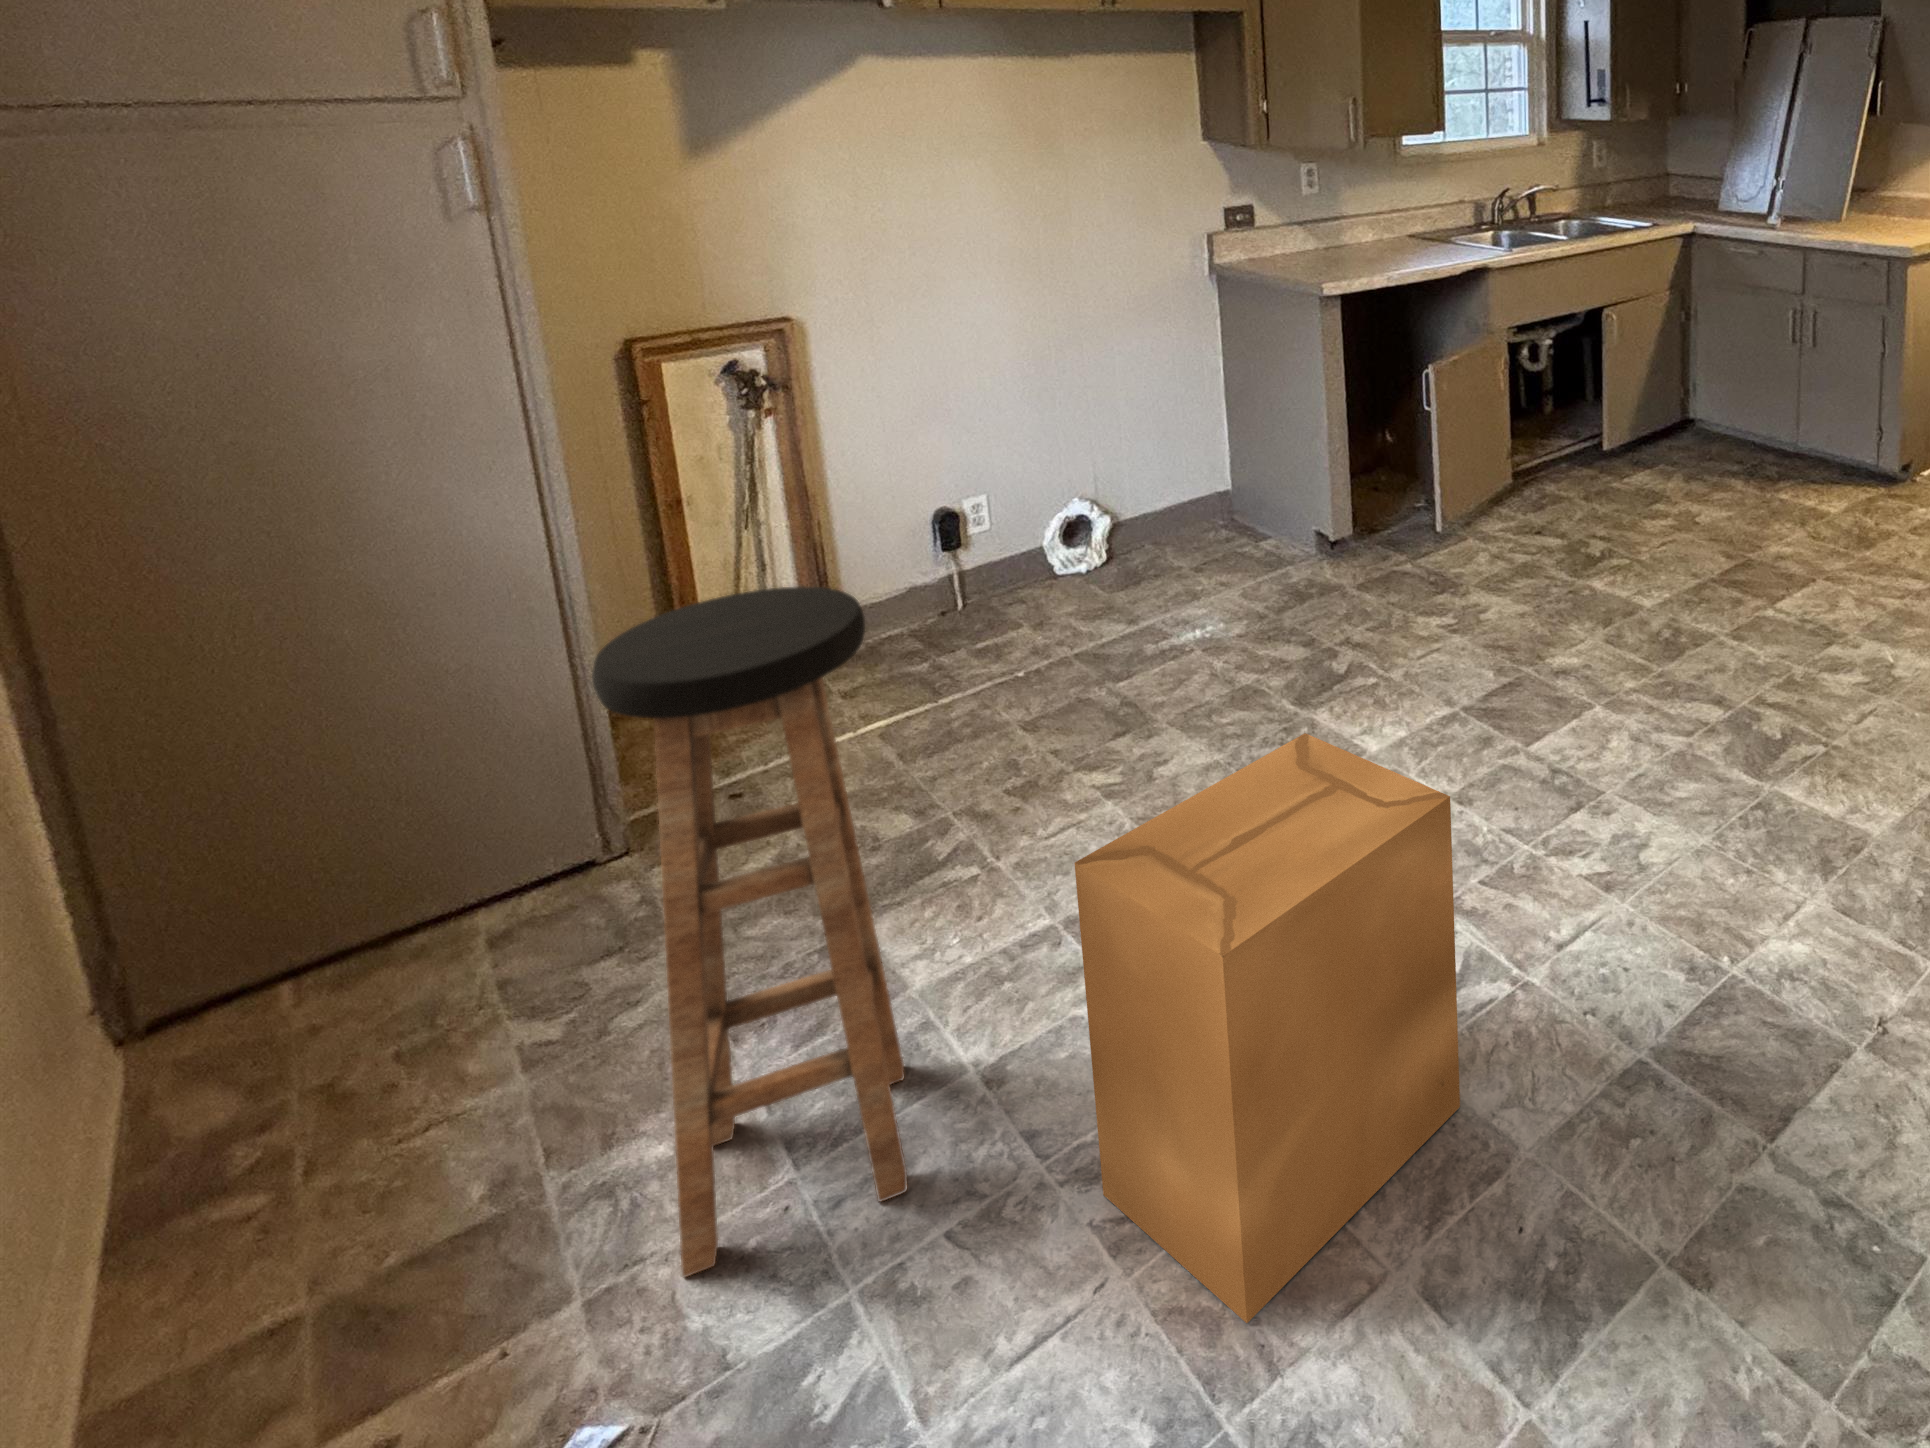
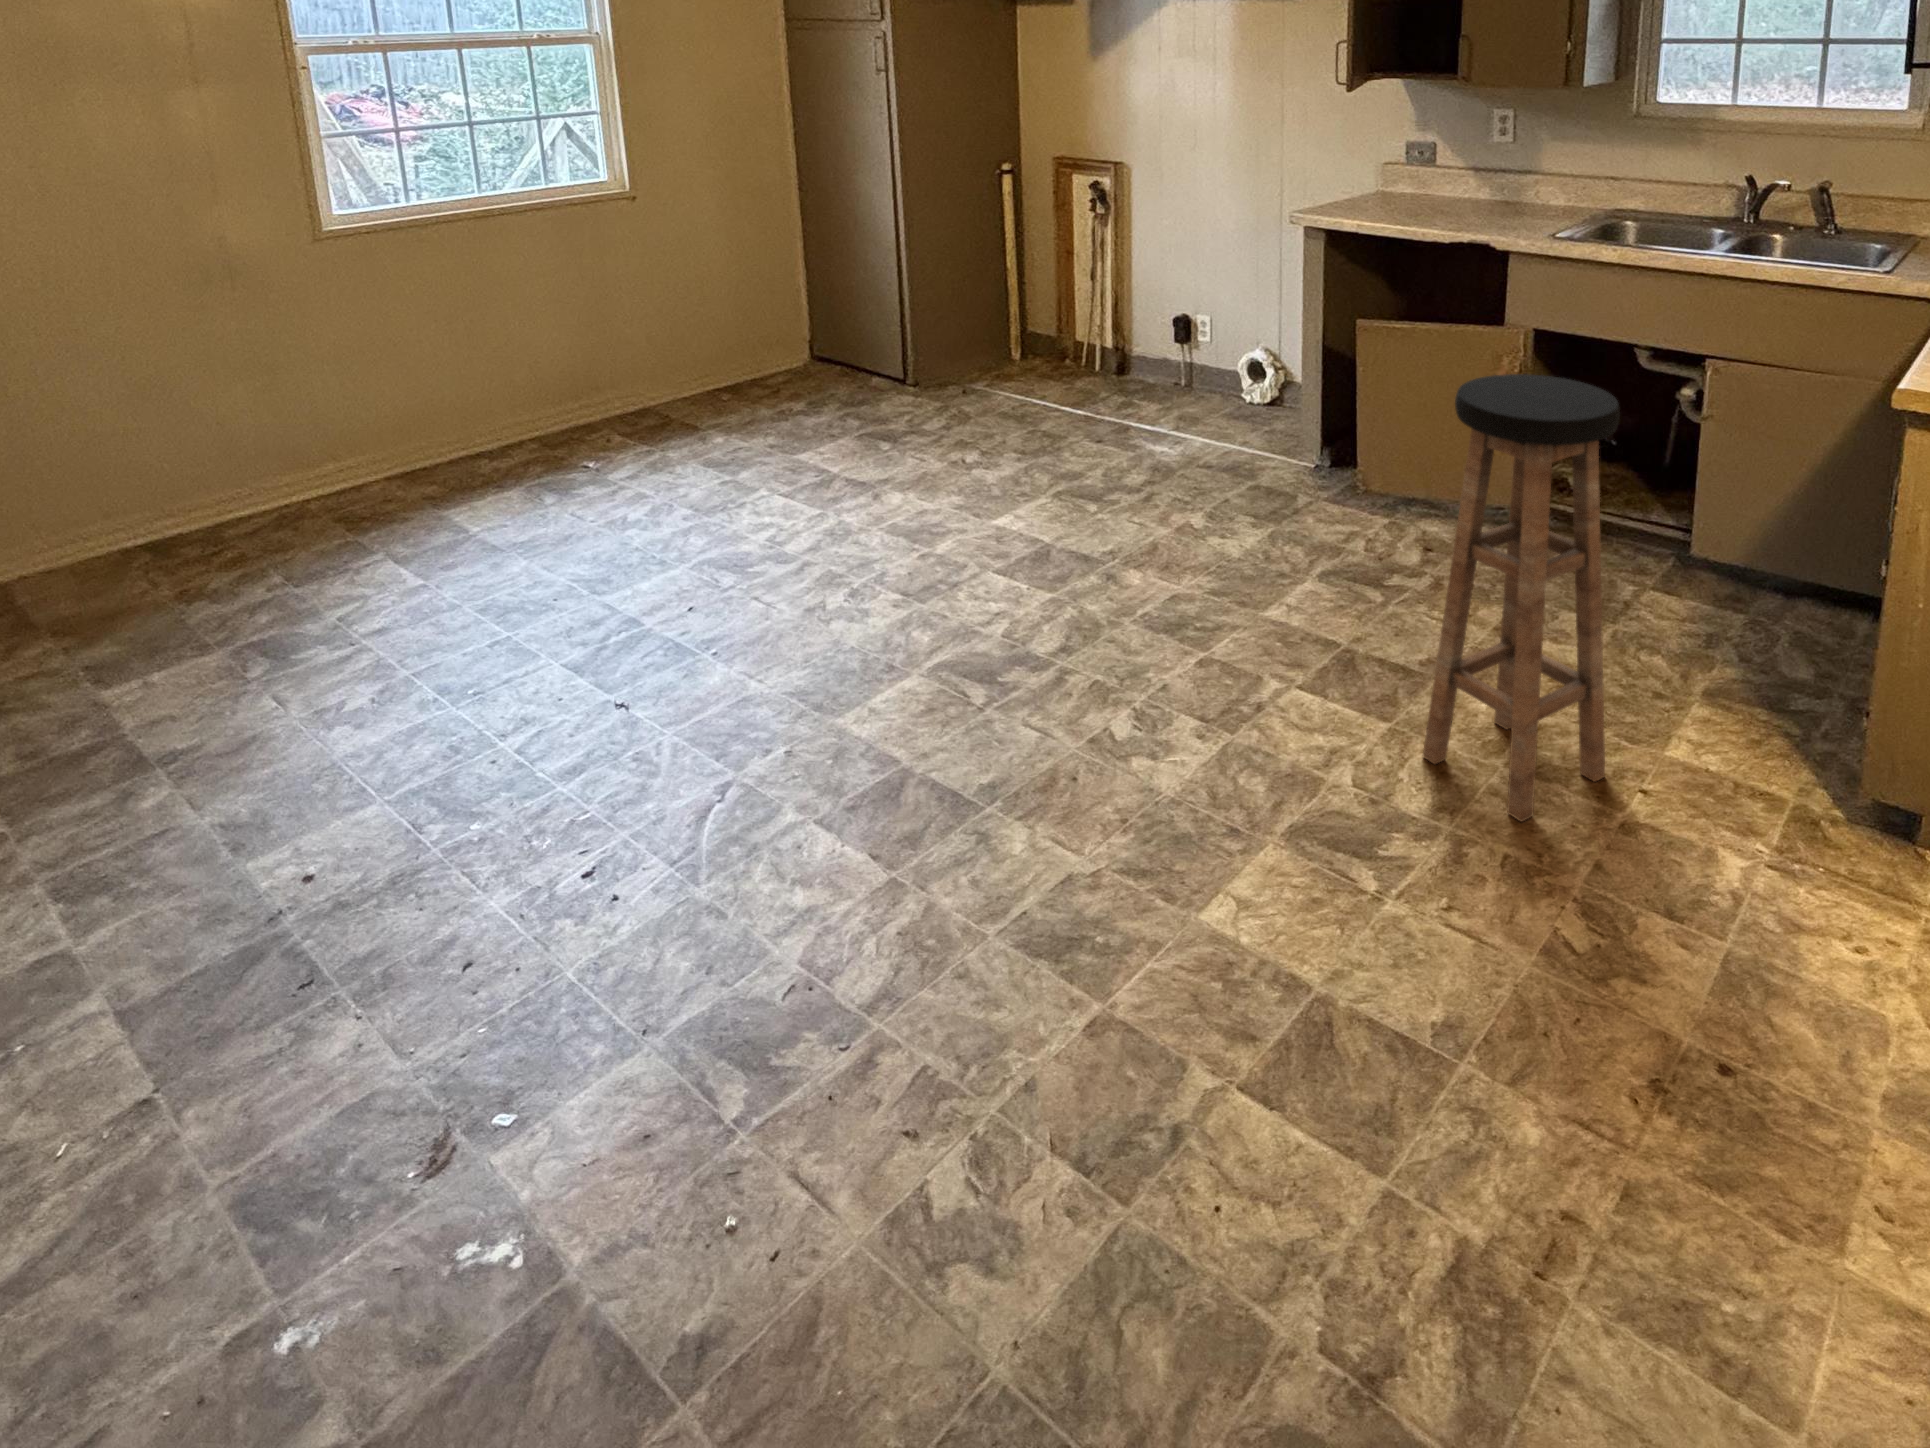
cardboard box: present [1074,733,1460,1323] -> none [1538,662,1898,1187]

